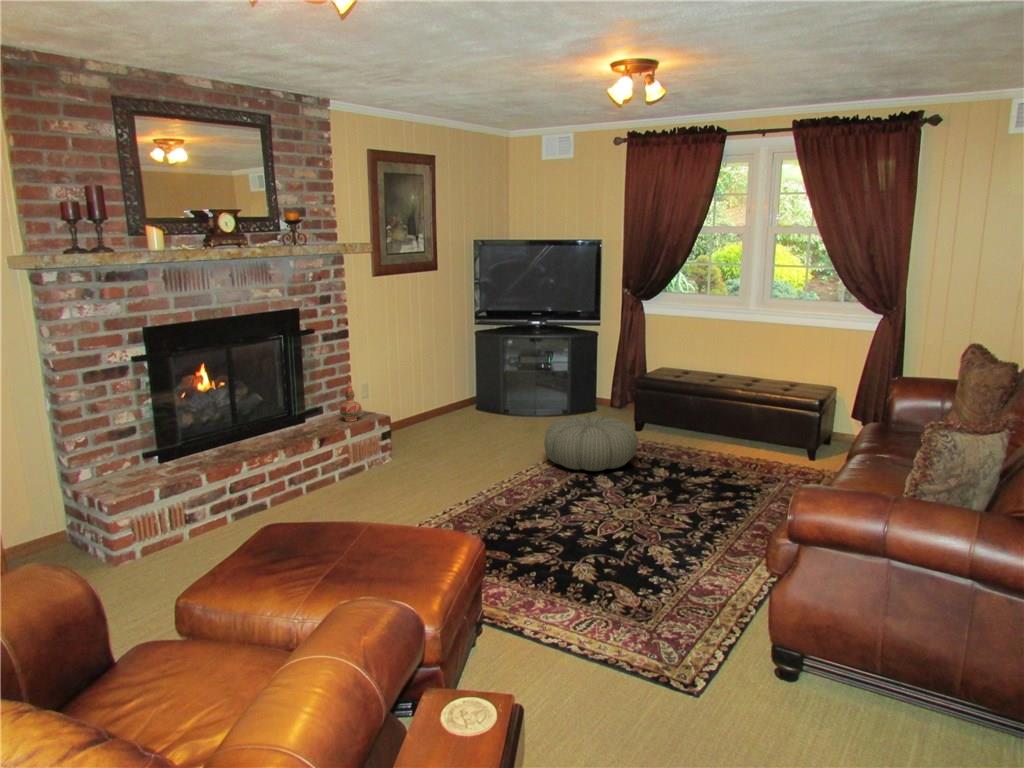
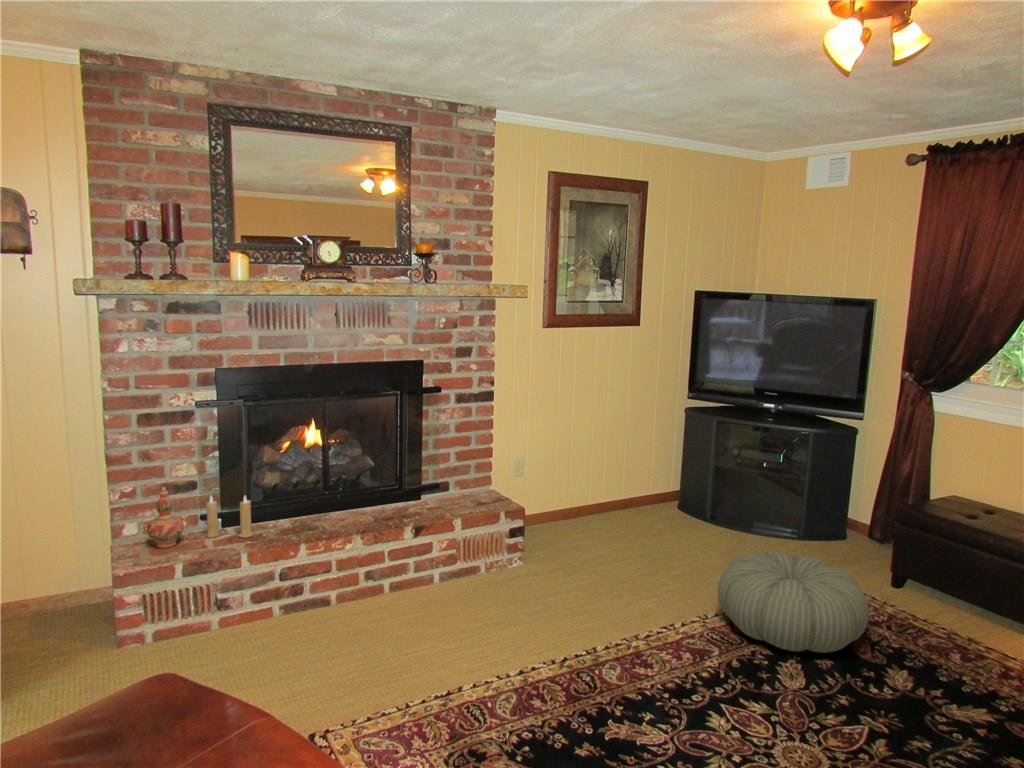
decorative vase: present [340,382,362,421] -> present [147,487,184,548]
candle: none [152,429,197,471] -> present [206,496,253,538]

